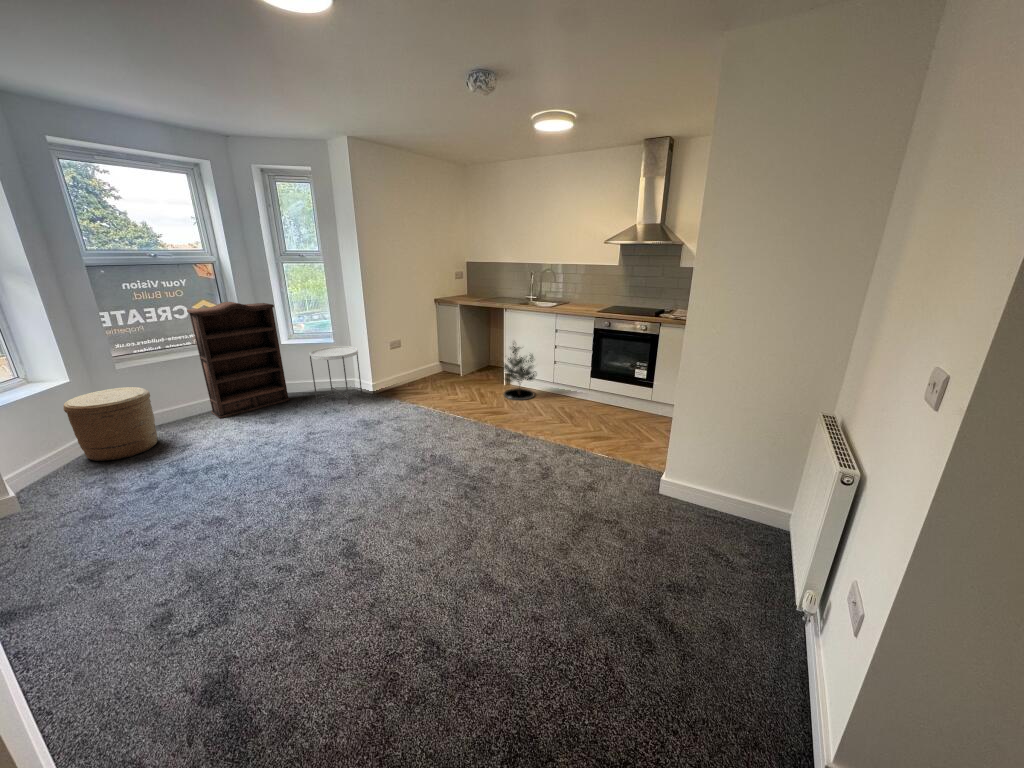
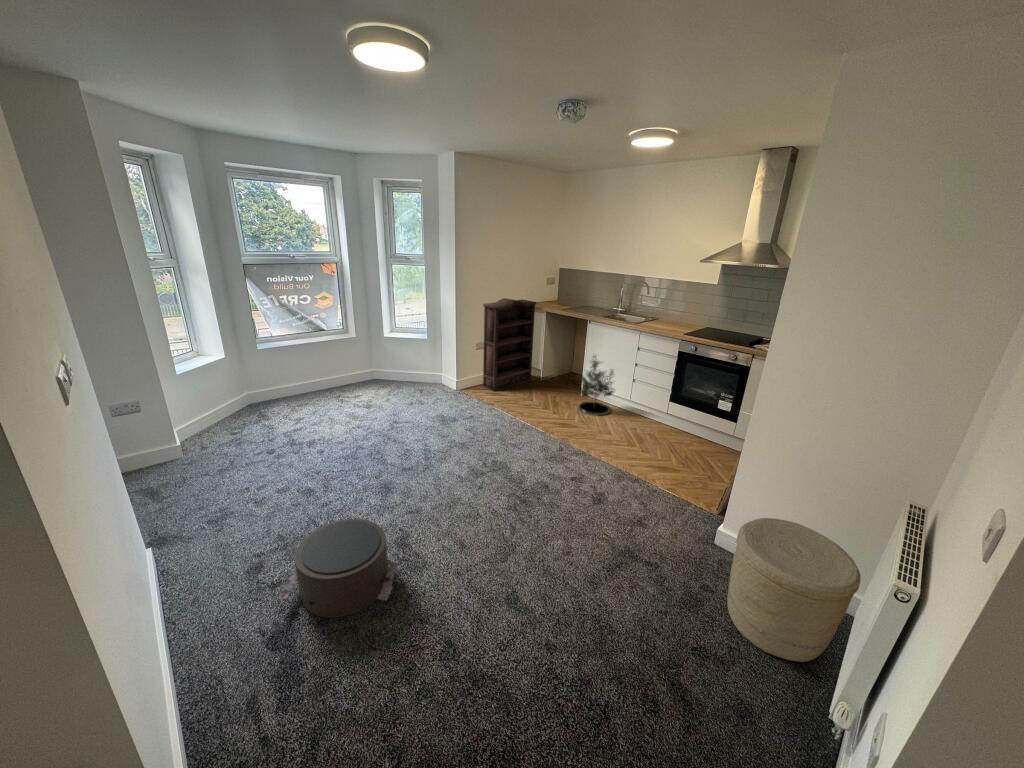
bookshelf: present [187,302,290,419] -> present [482,298,536,391]
side table: present [309,346,362,404] -> none [404,342,447,398]
woven basket: present [64,387,157,461] -> present [727,518,861,662]
pouf: none [204,531,352,652] -> present [278,519,398,618]

